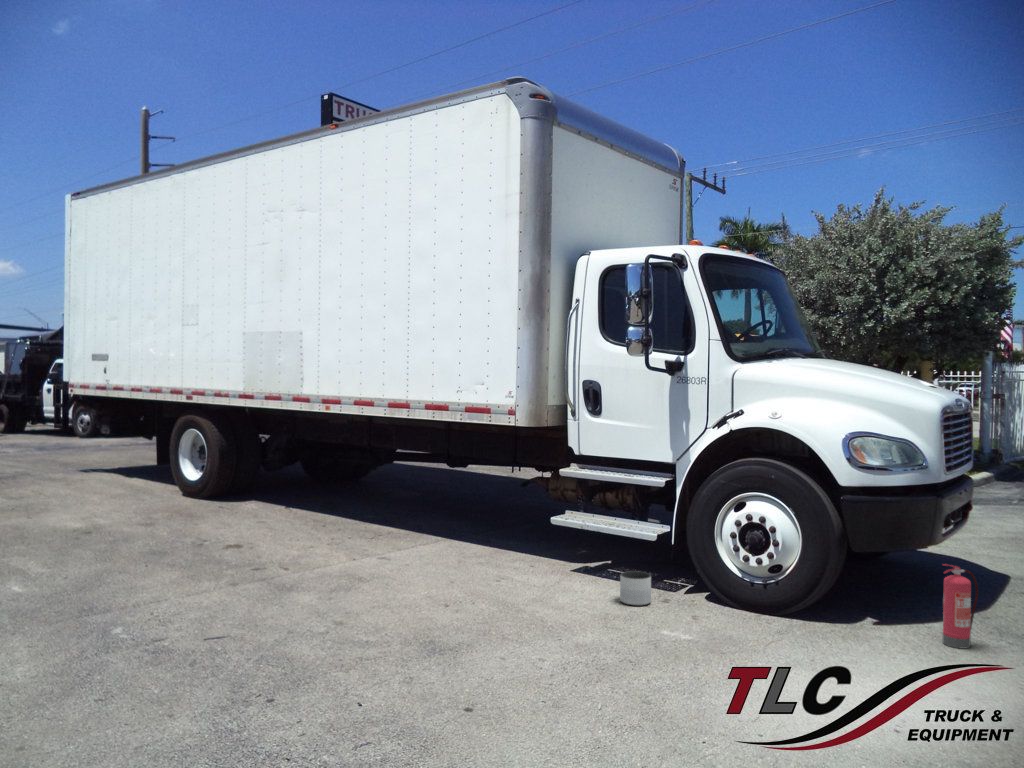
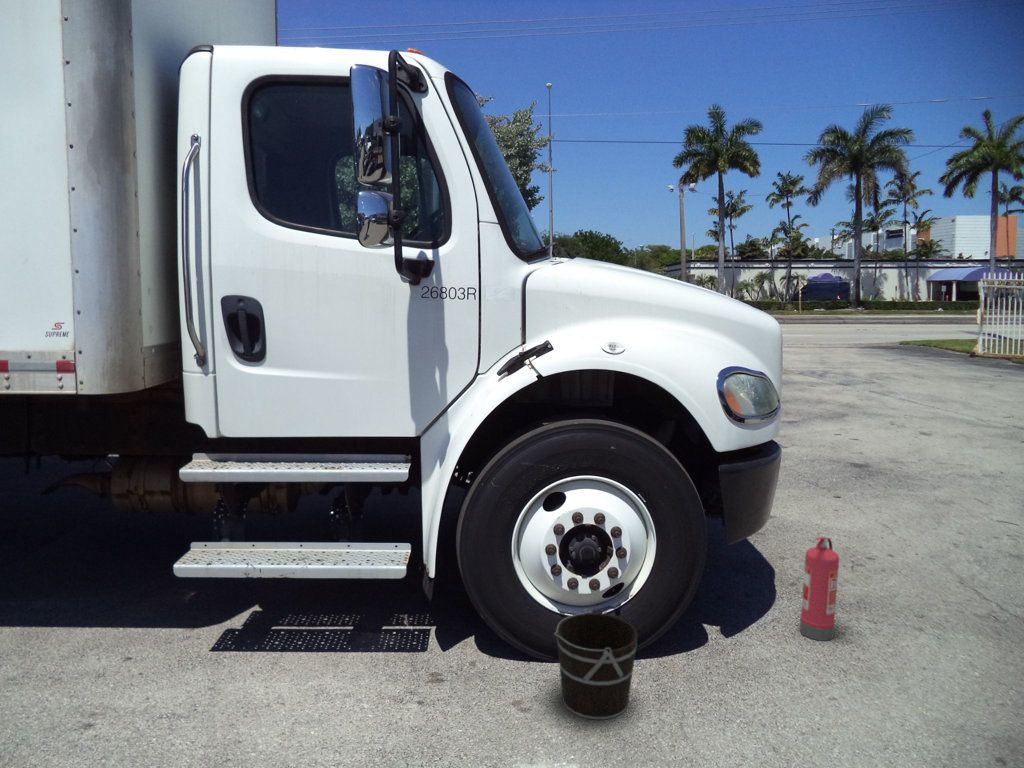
planter: present [620,571,651,606] -> none [361,640,418,714]
bucket: none [718,574,770,633] -> present [555,609,638,719]

